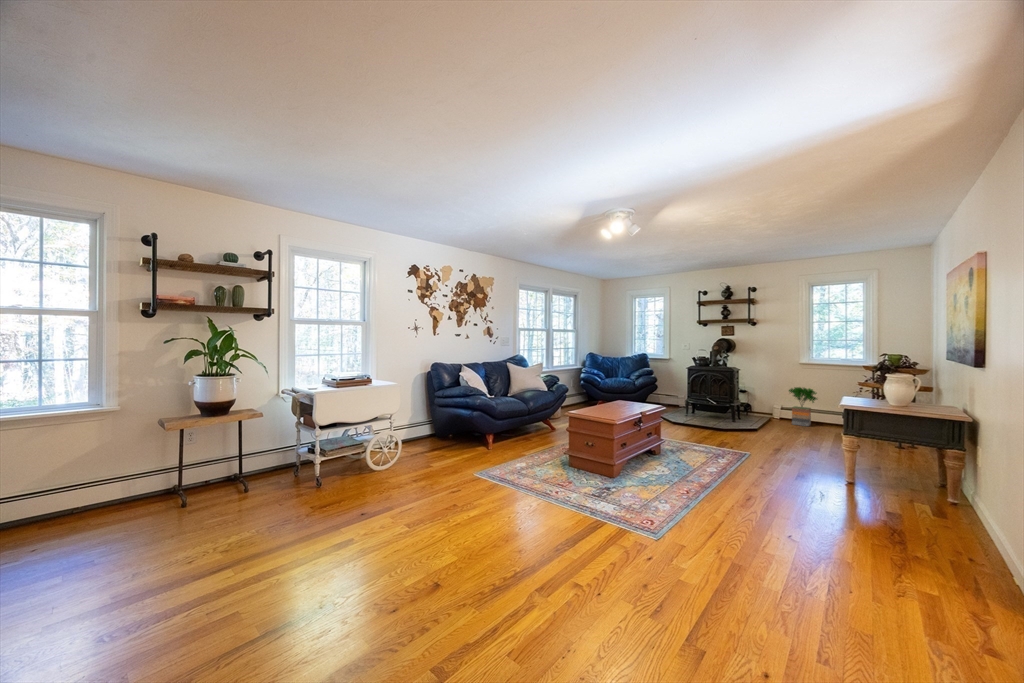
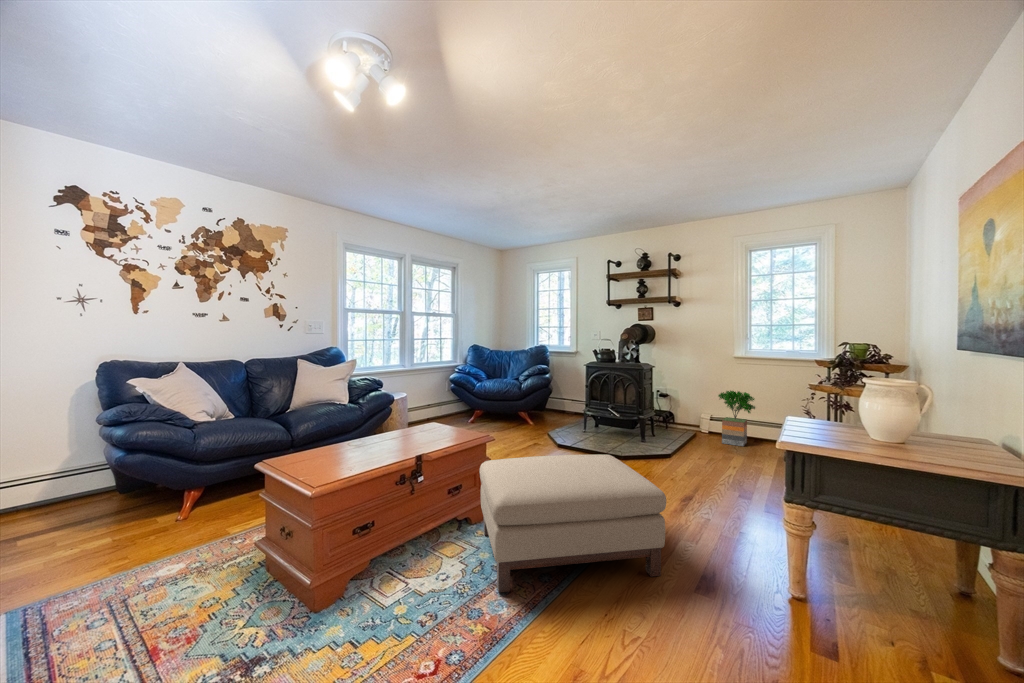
ottoman: none [658,418,776,480] -> present [479,455,666,592]

